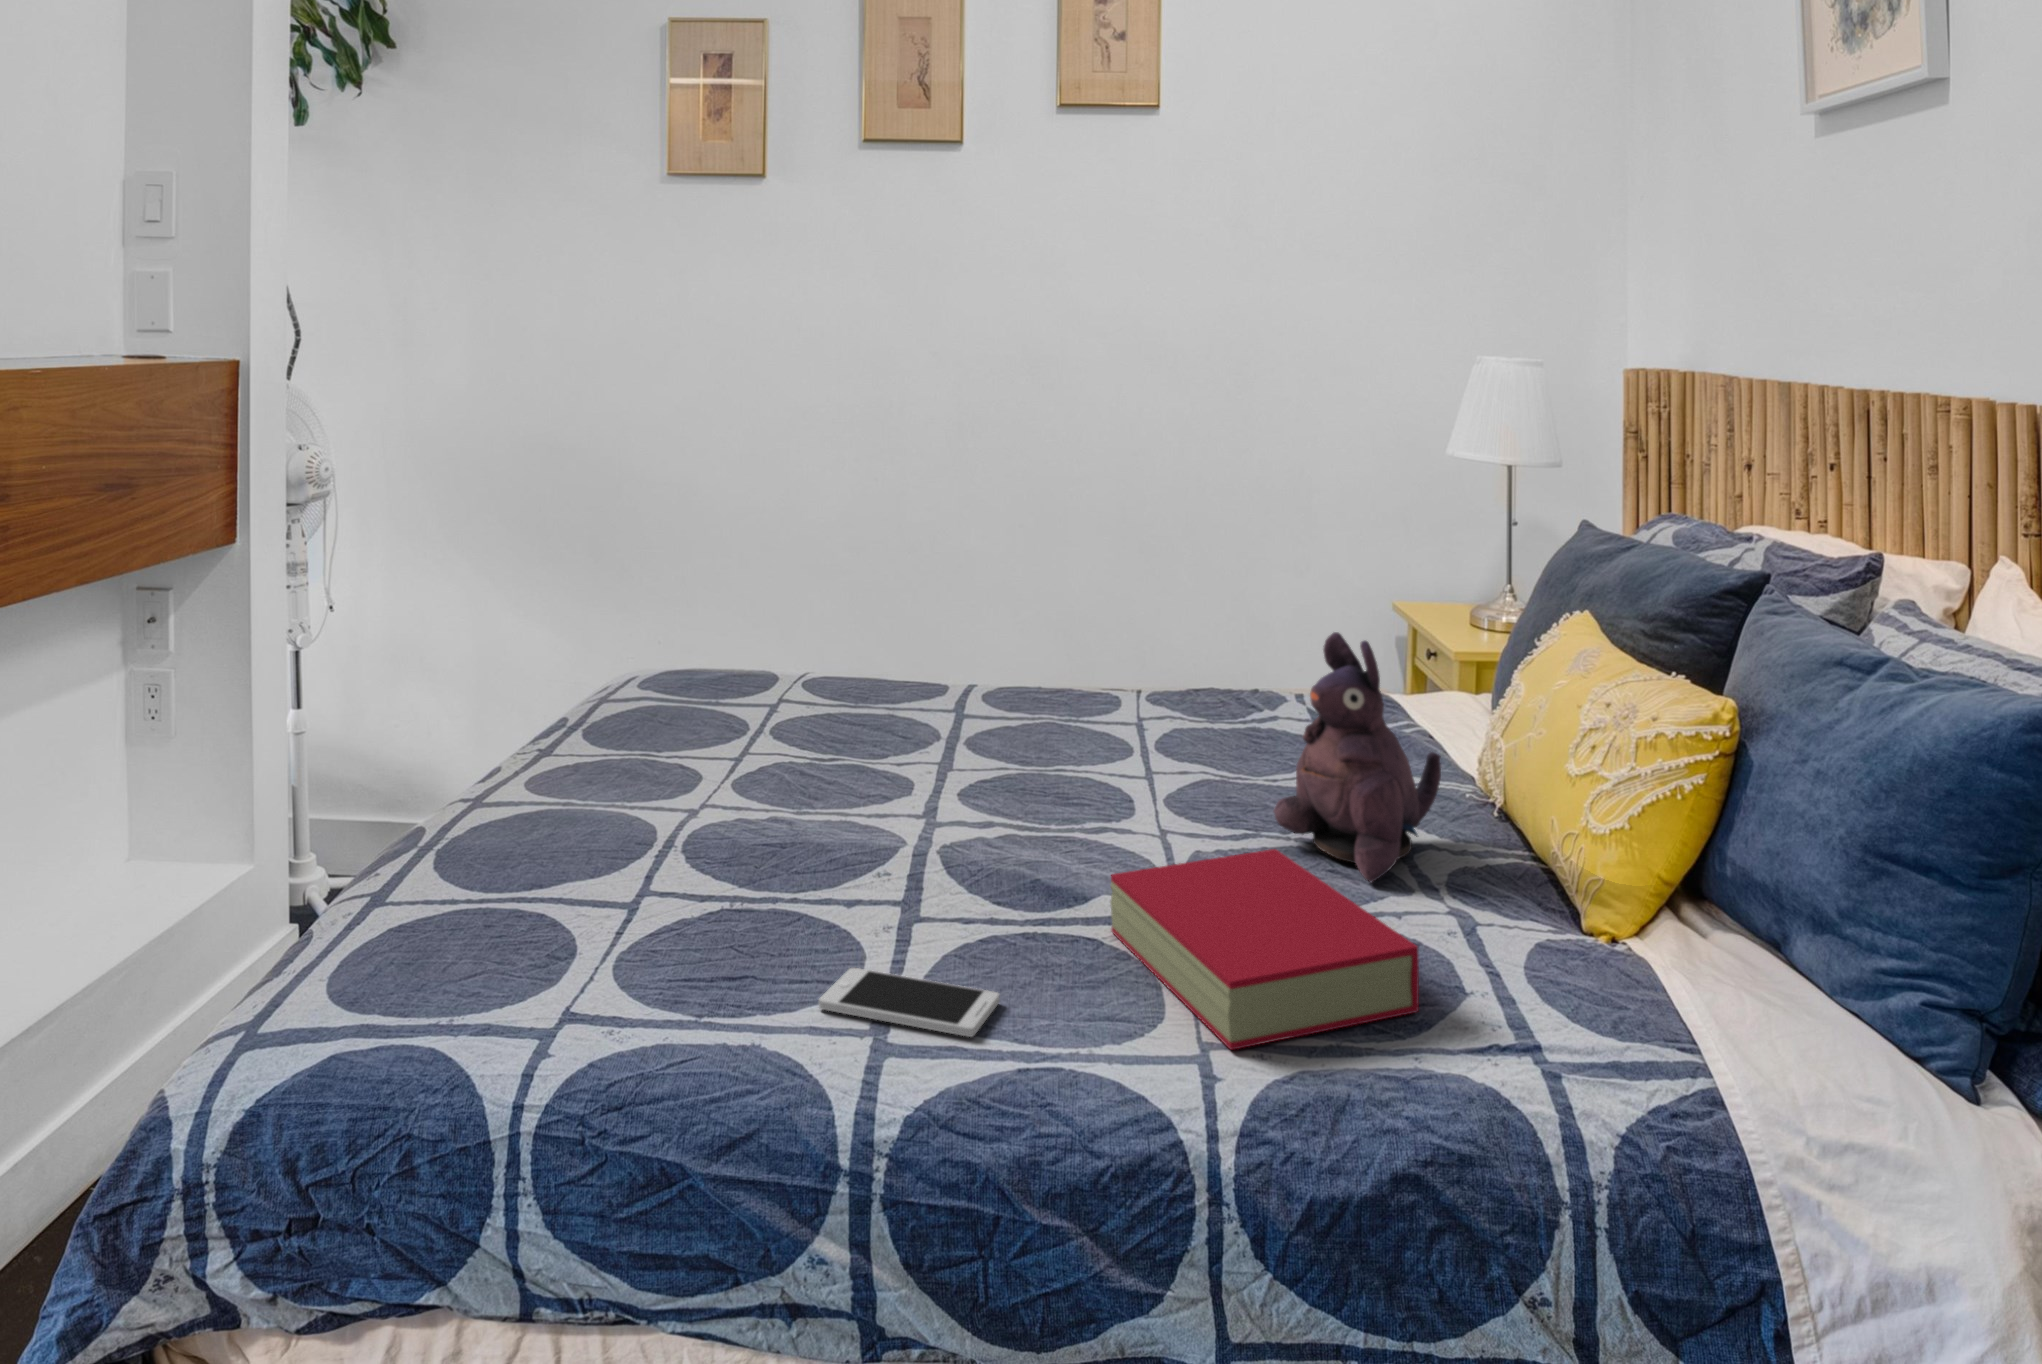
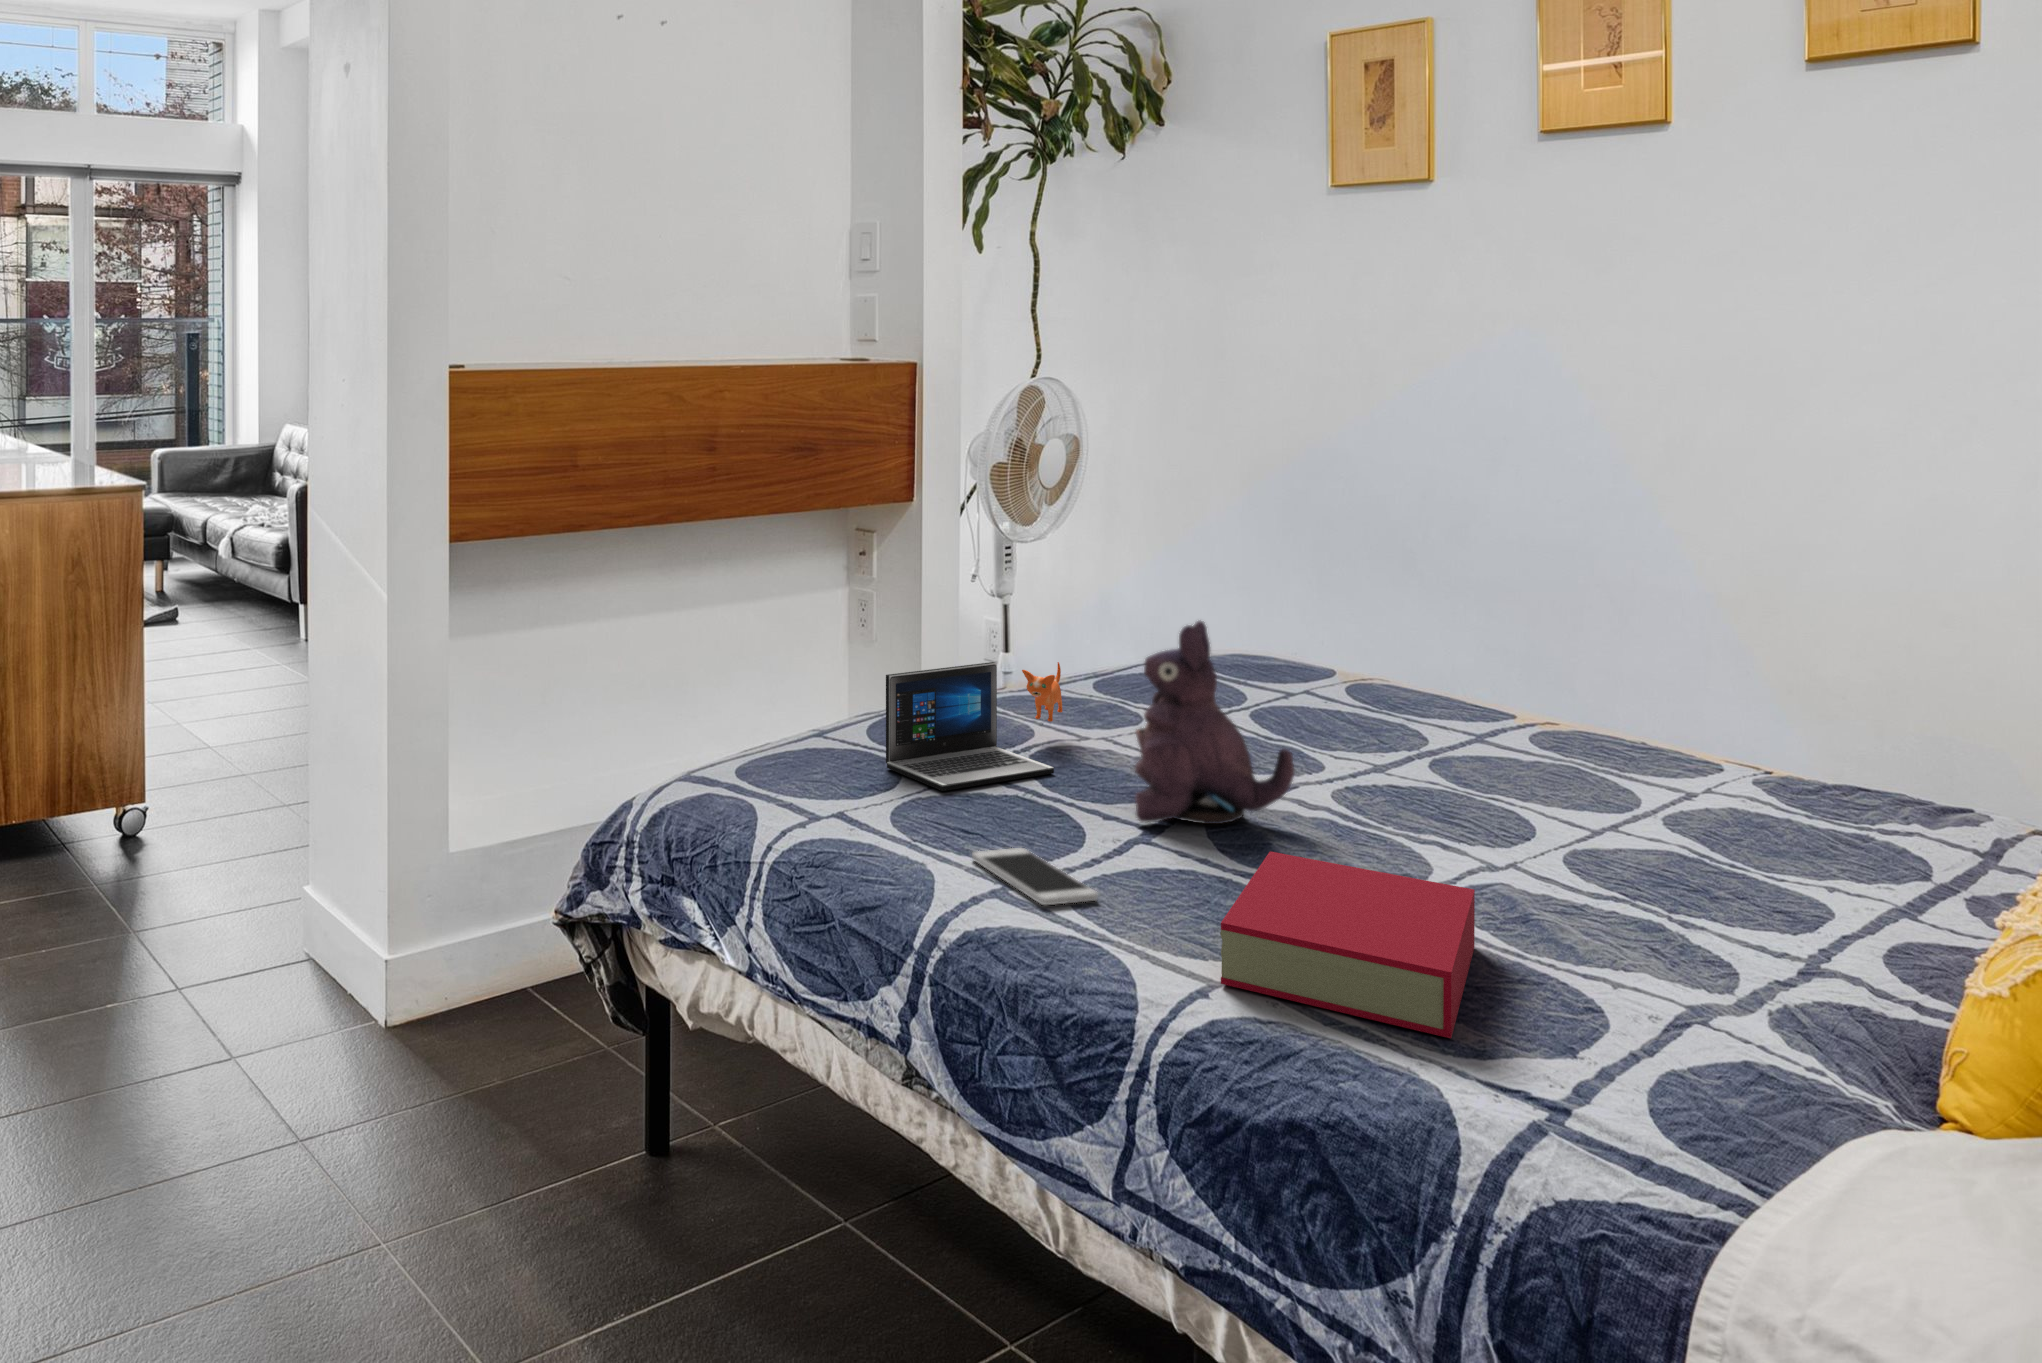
plush toy: present [1274,632,1441,882] -> present [1135,620,1294,824]
laptop: none [540,713,722,925] -> present [886,662,1062,791]

